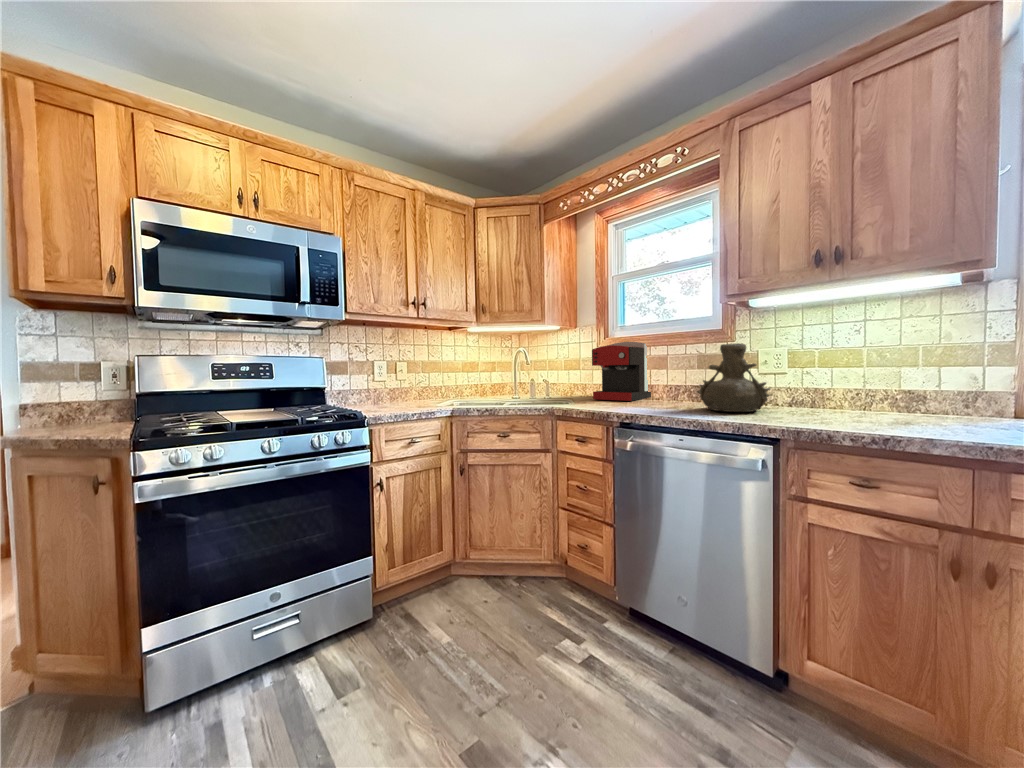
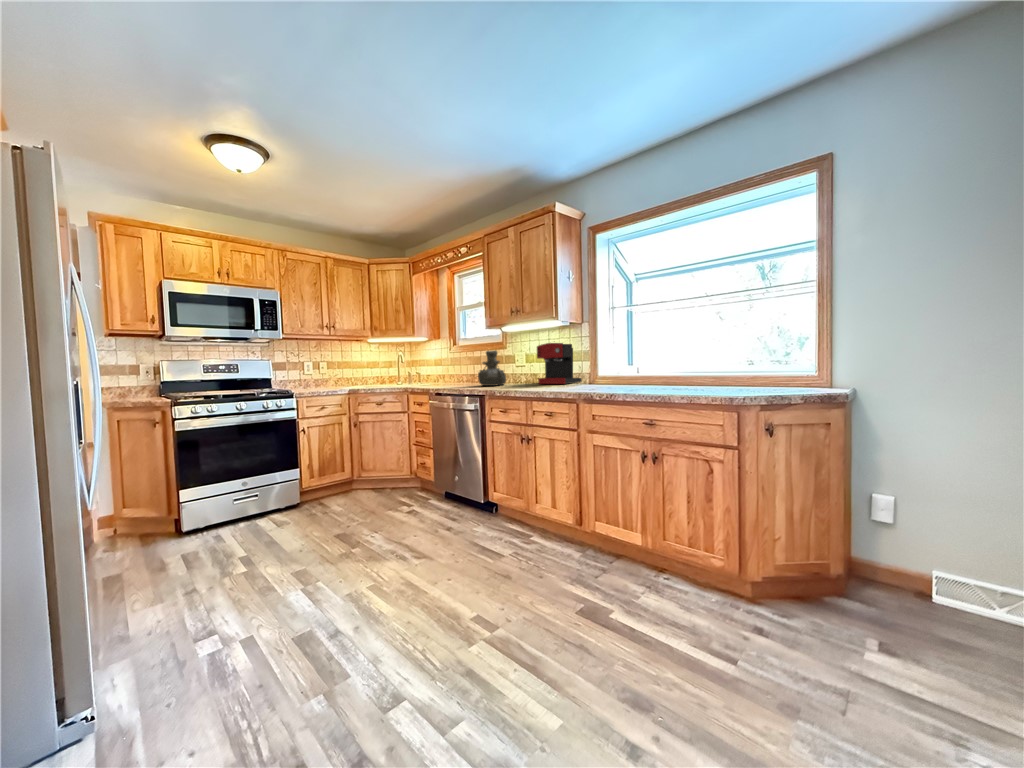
coffee maker: present [592,342,651,401] -> present [537,343,582,384]

